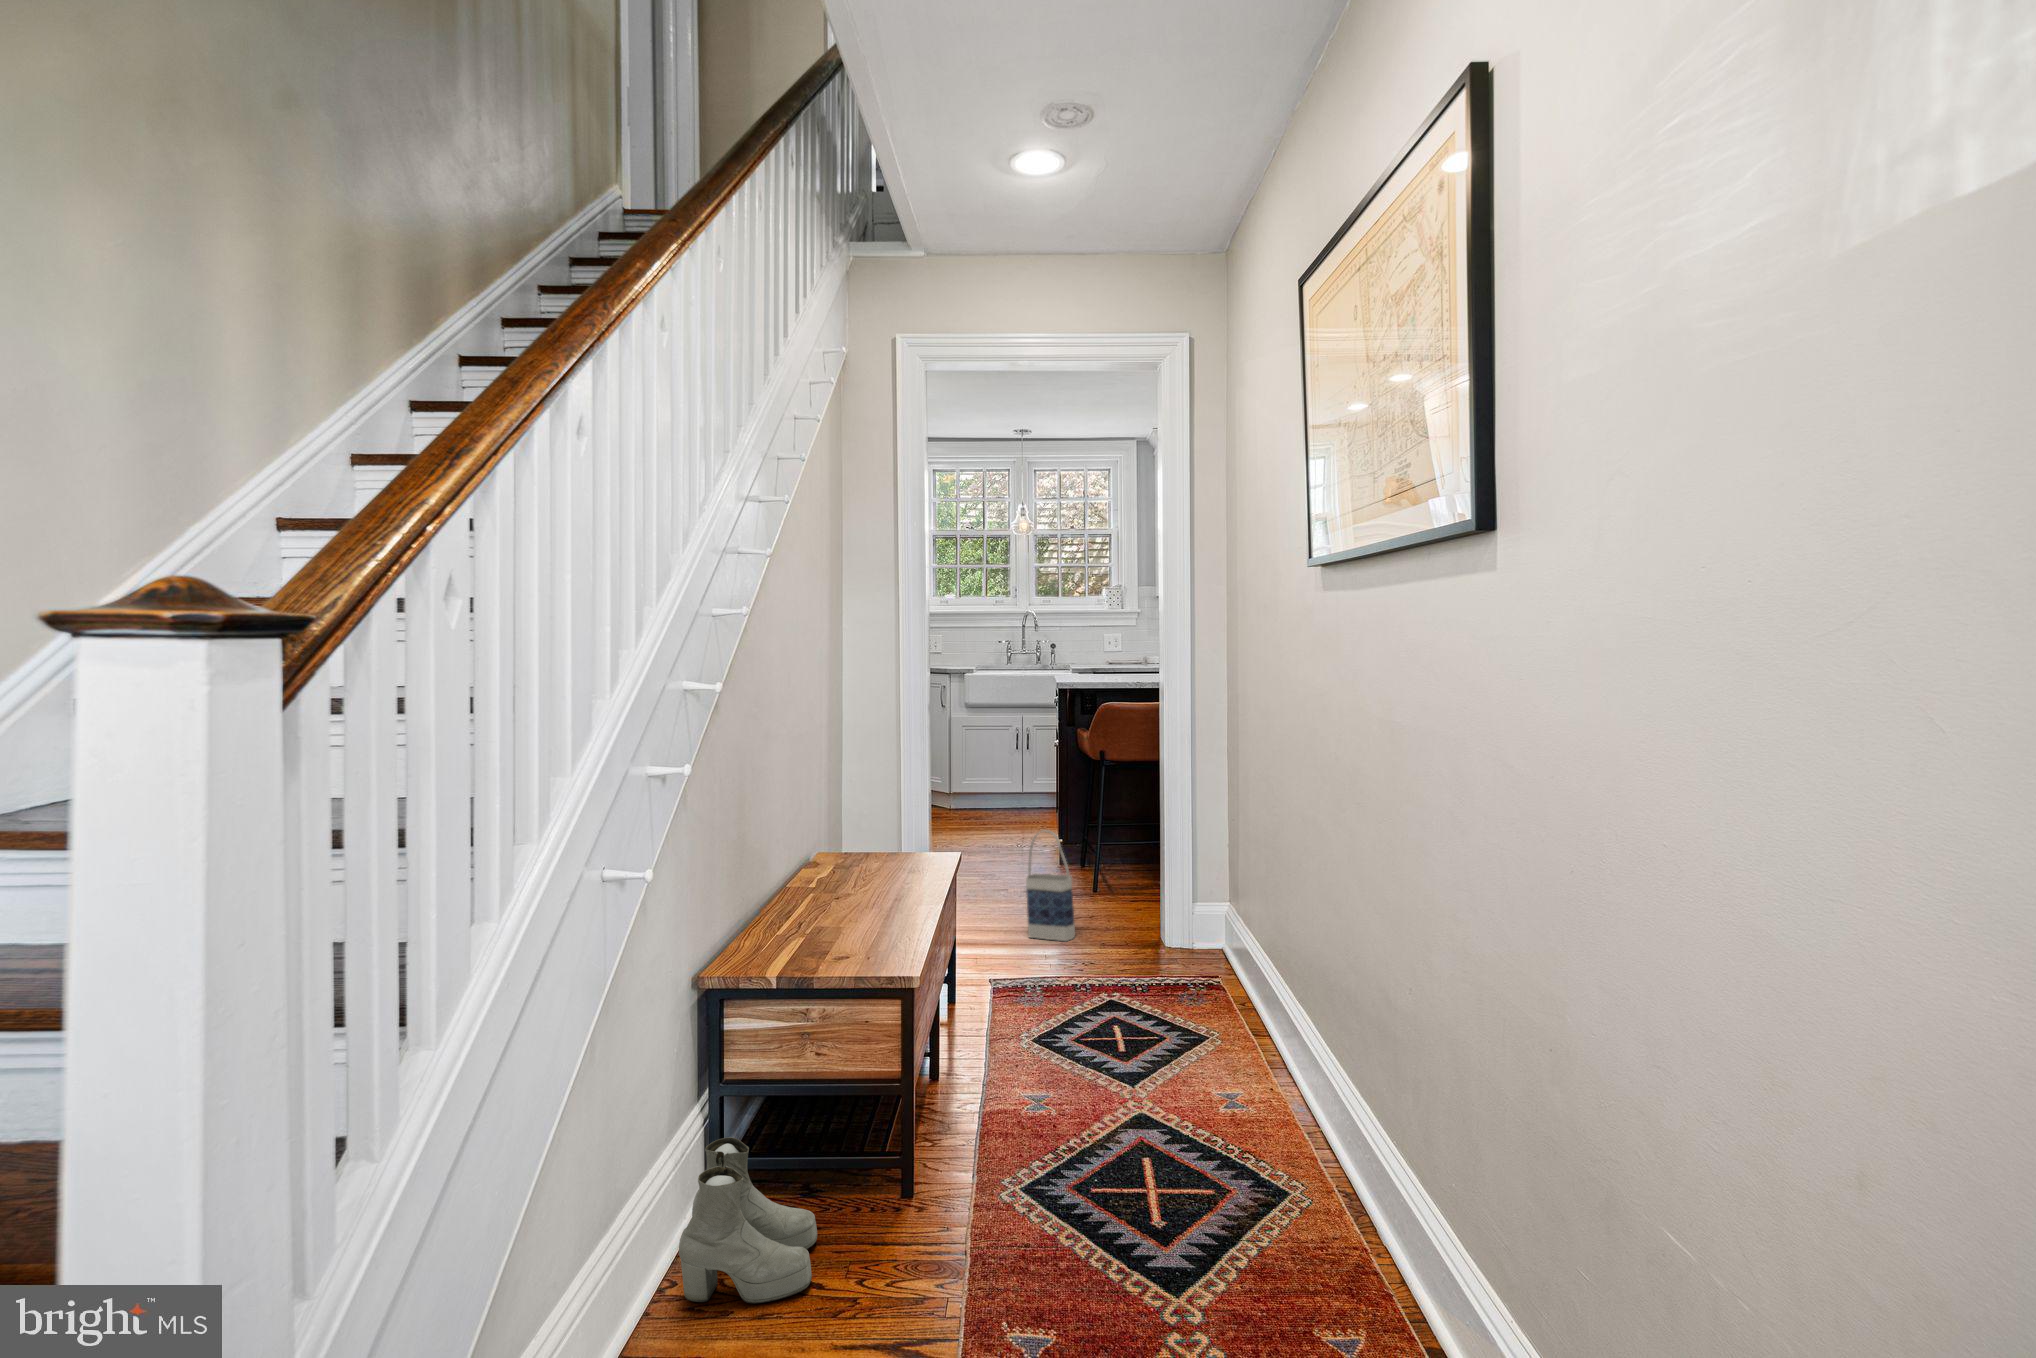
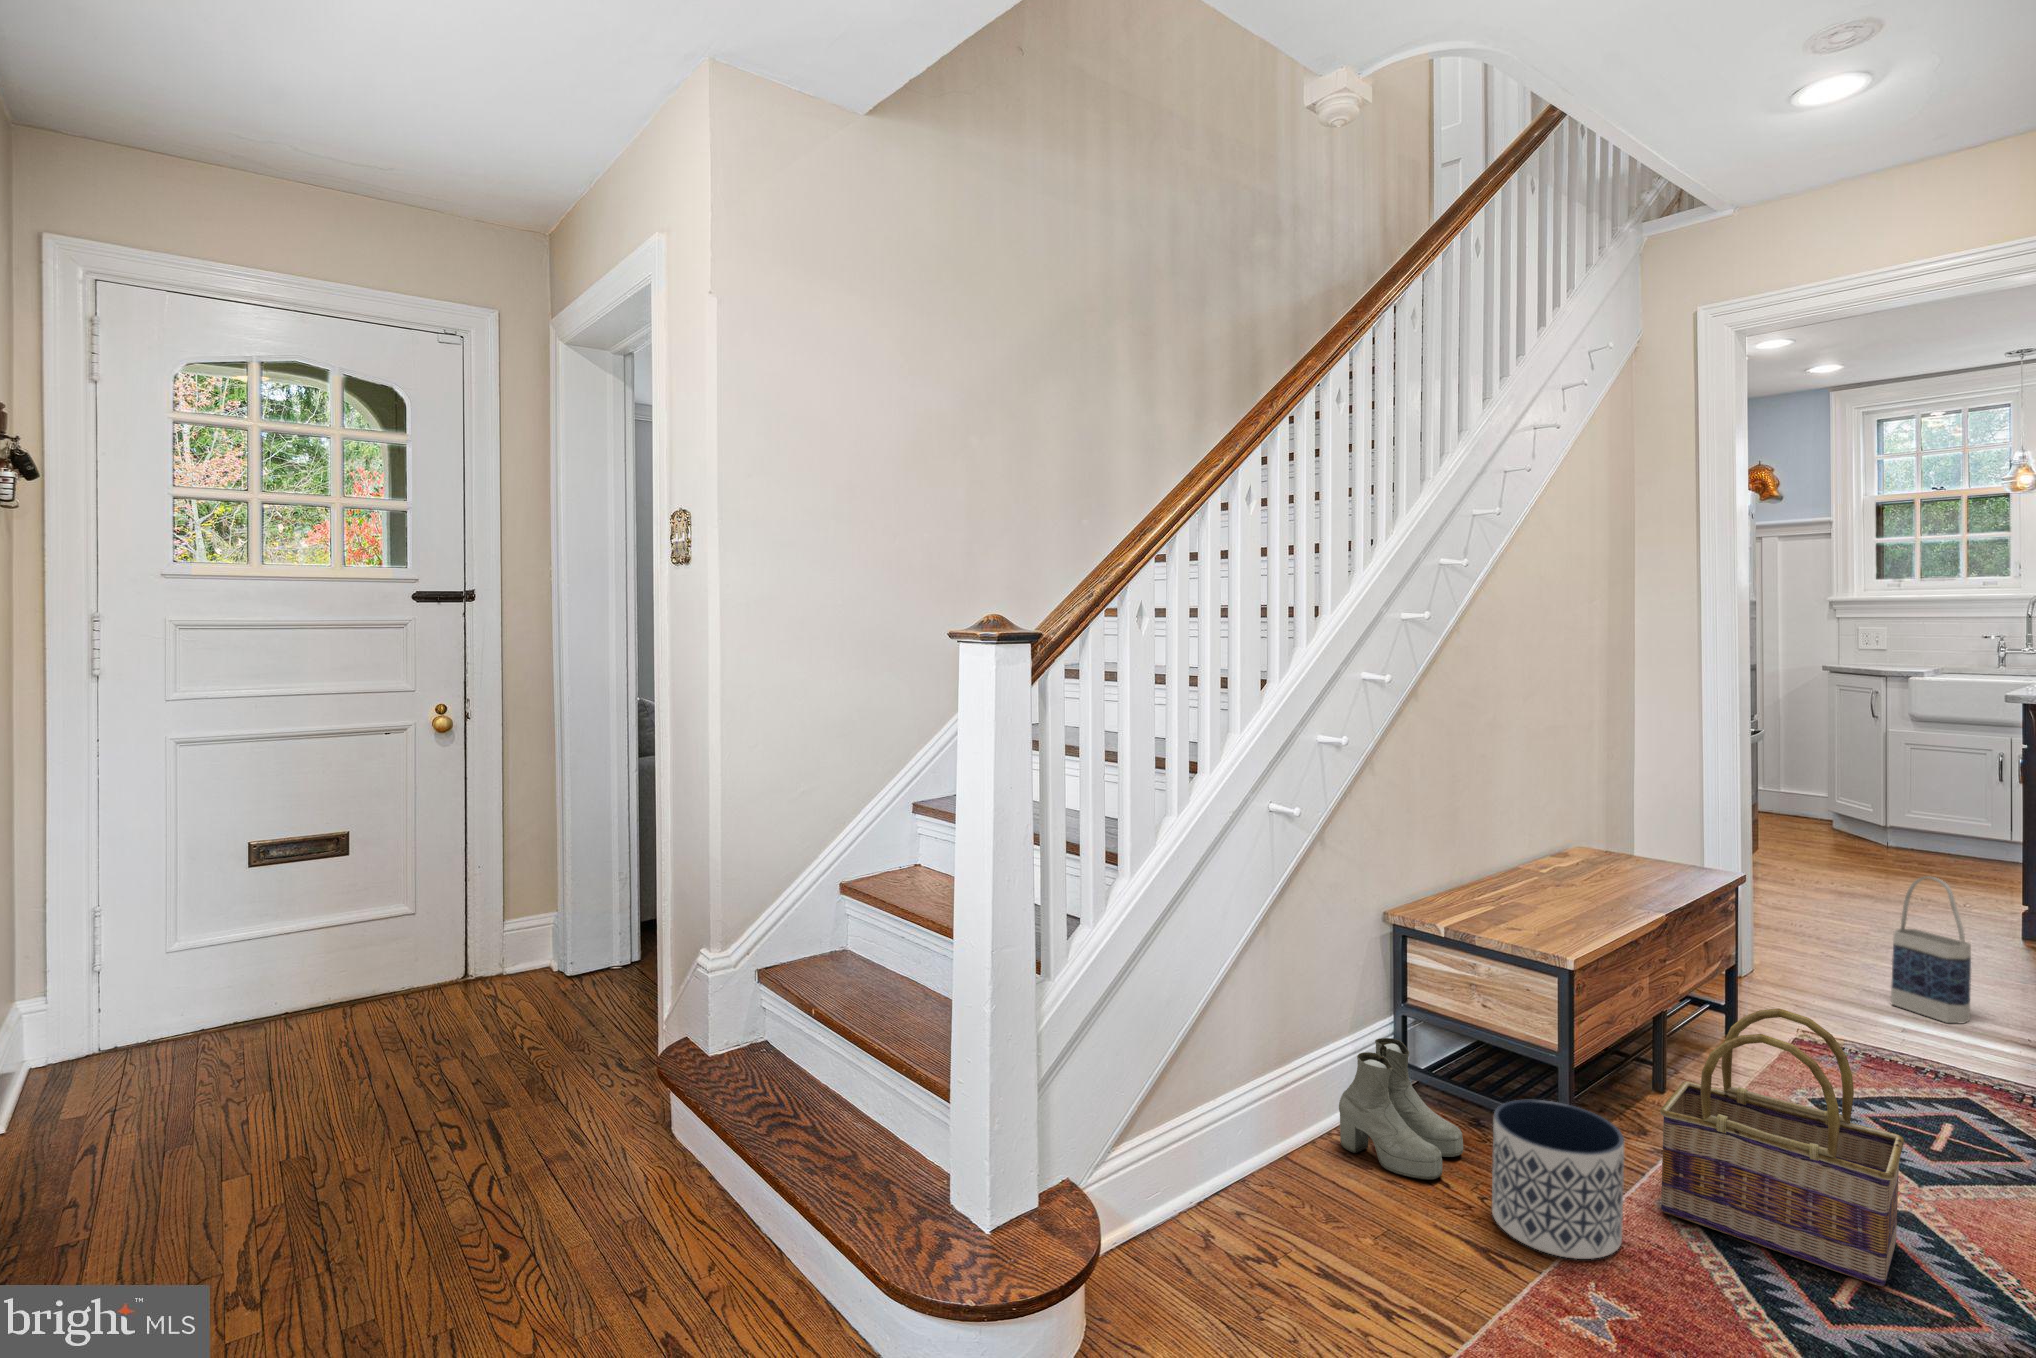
basket: none [993,976,1171,1206] -> present [1660,1009,1904,1286]
planter: none [872,1138,1000,1315] -> present [1492,1100,1624,1259]

